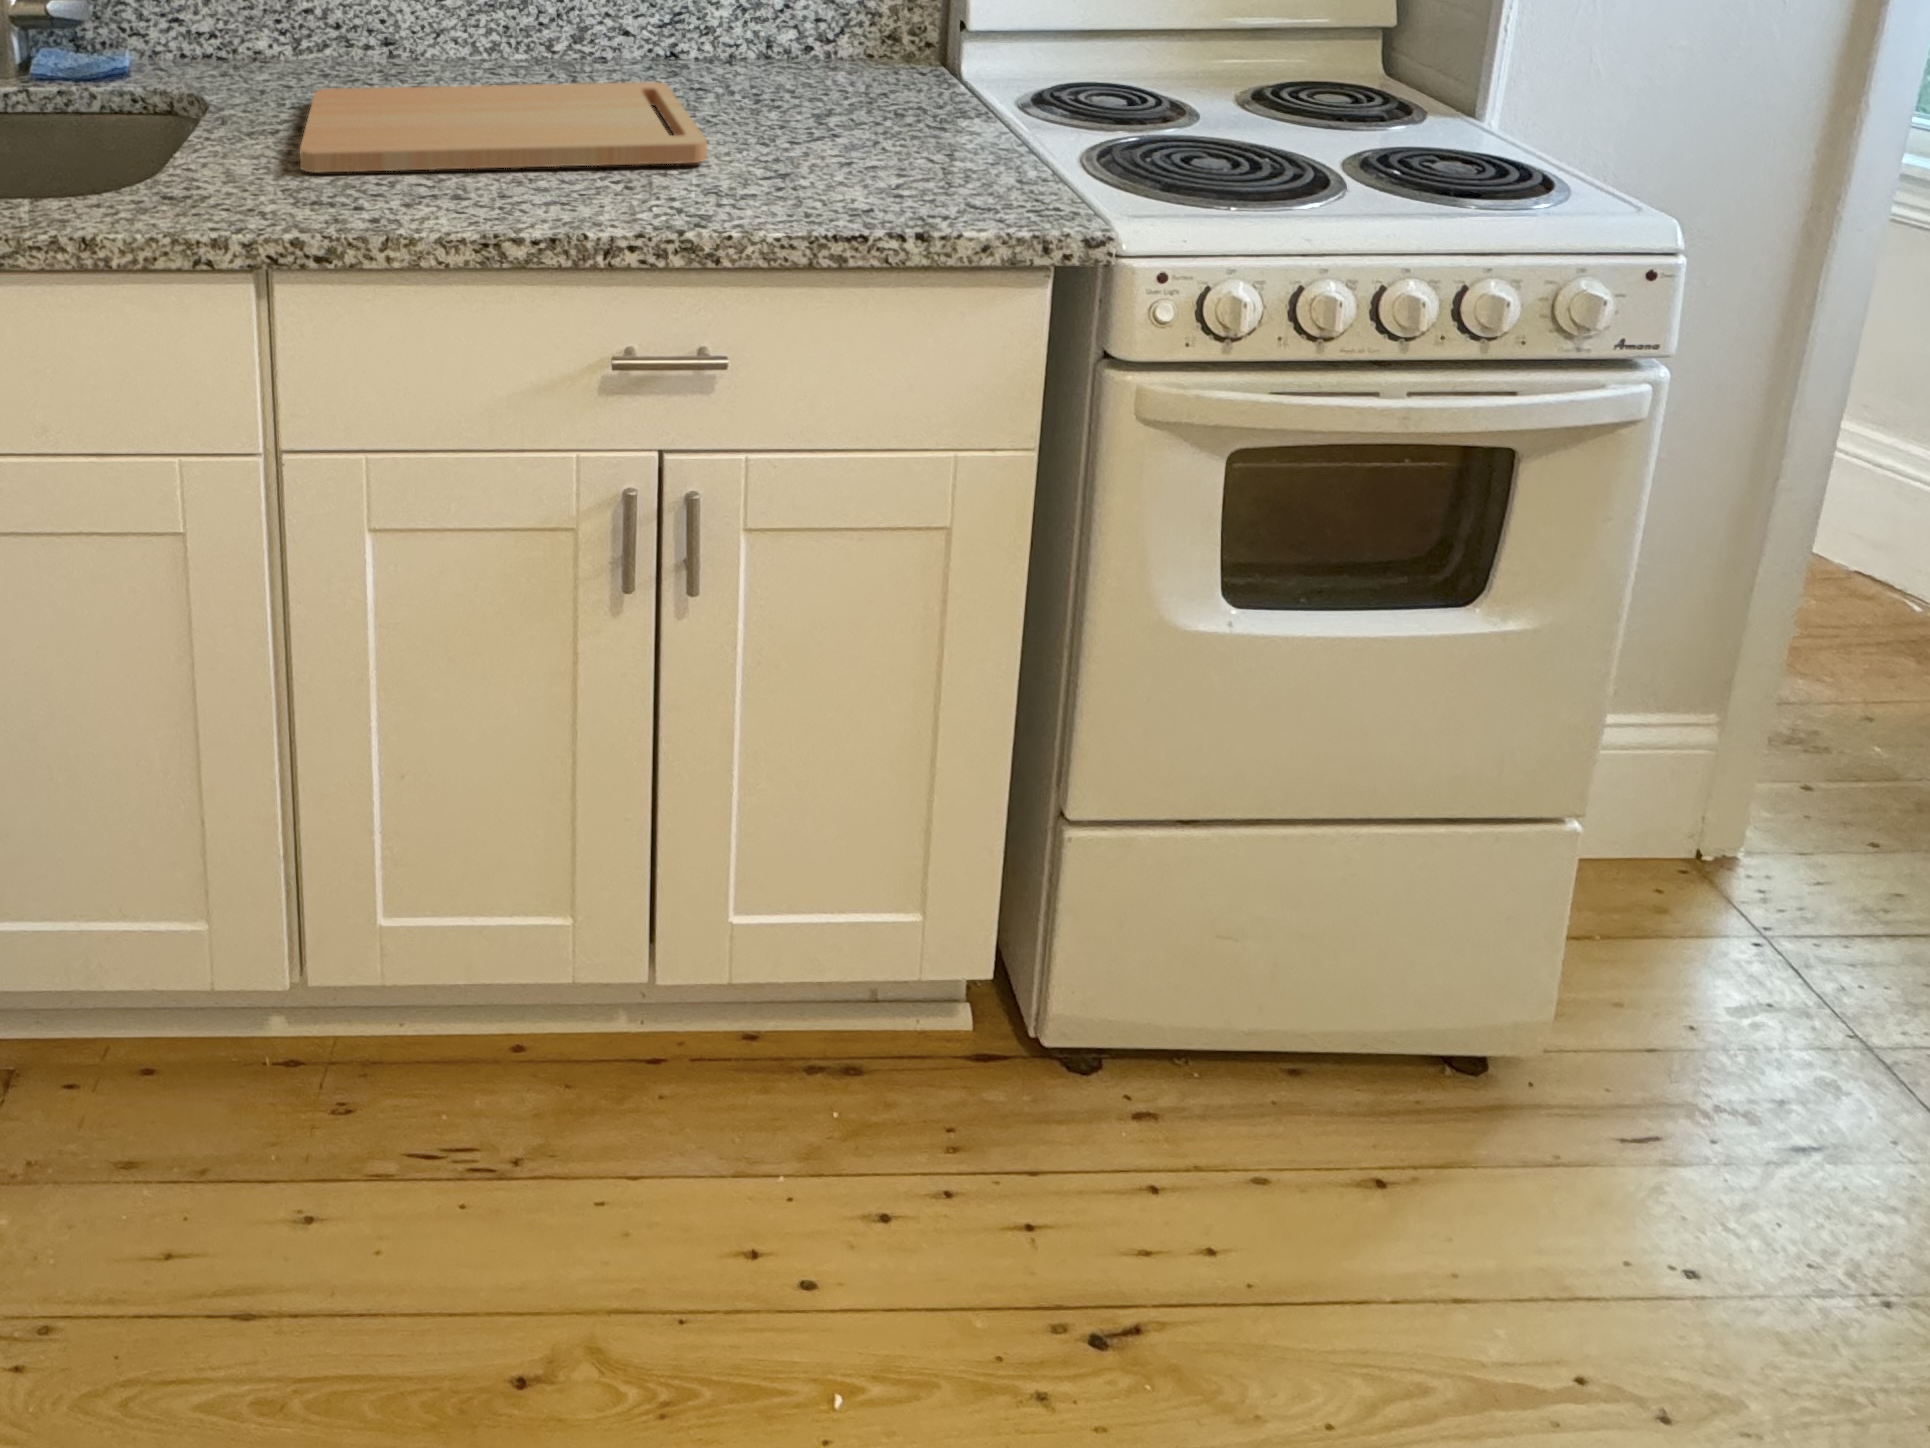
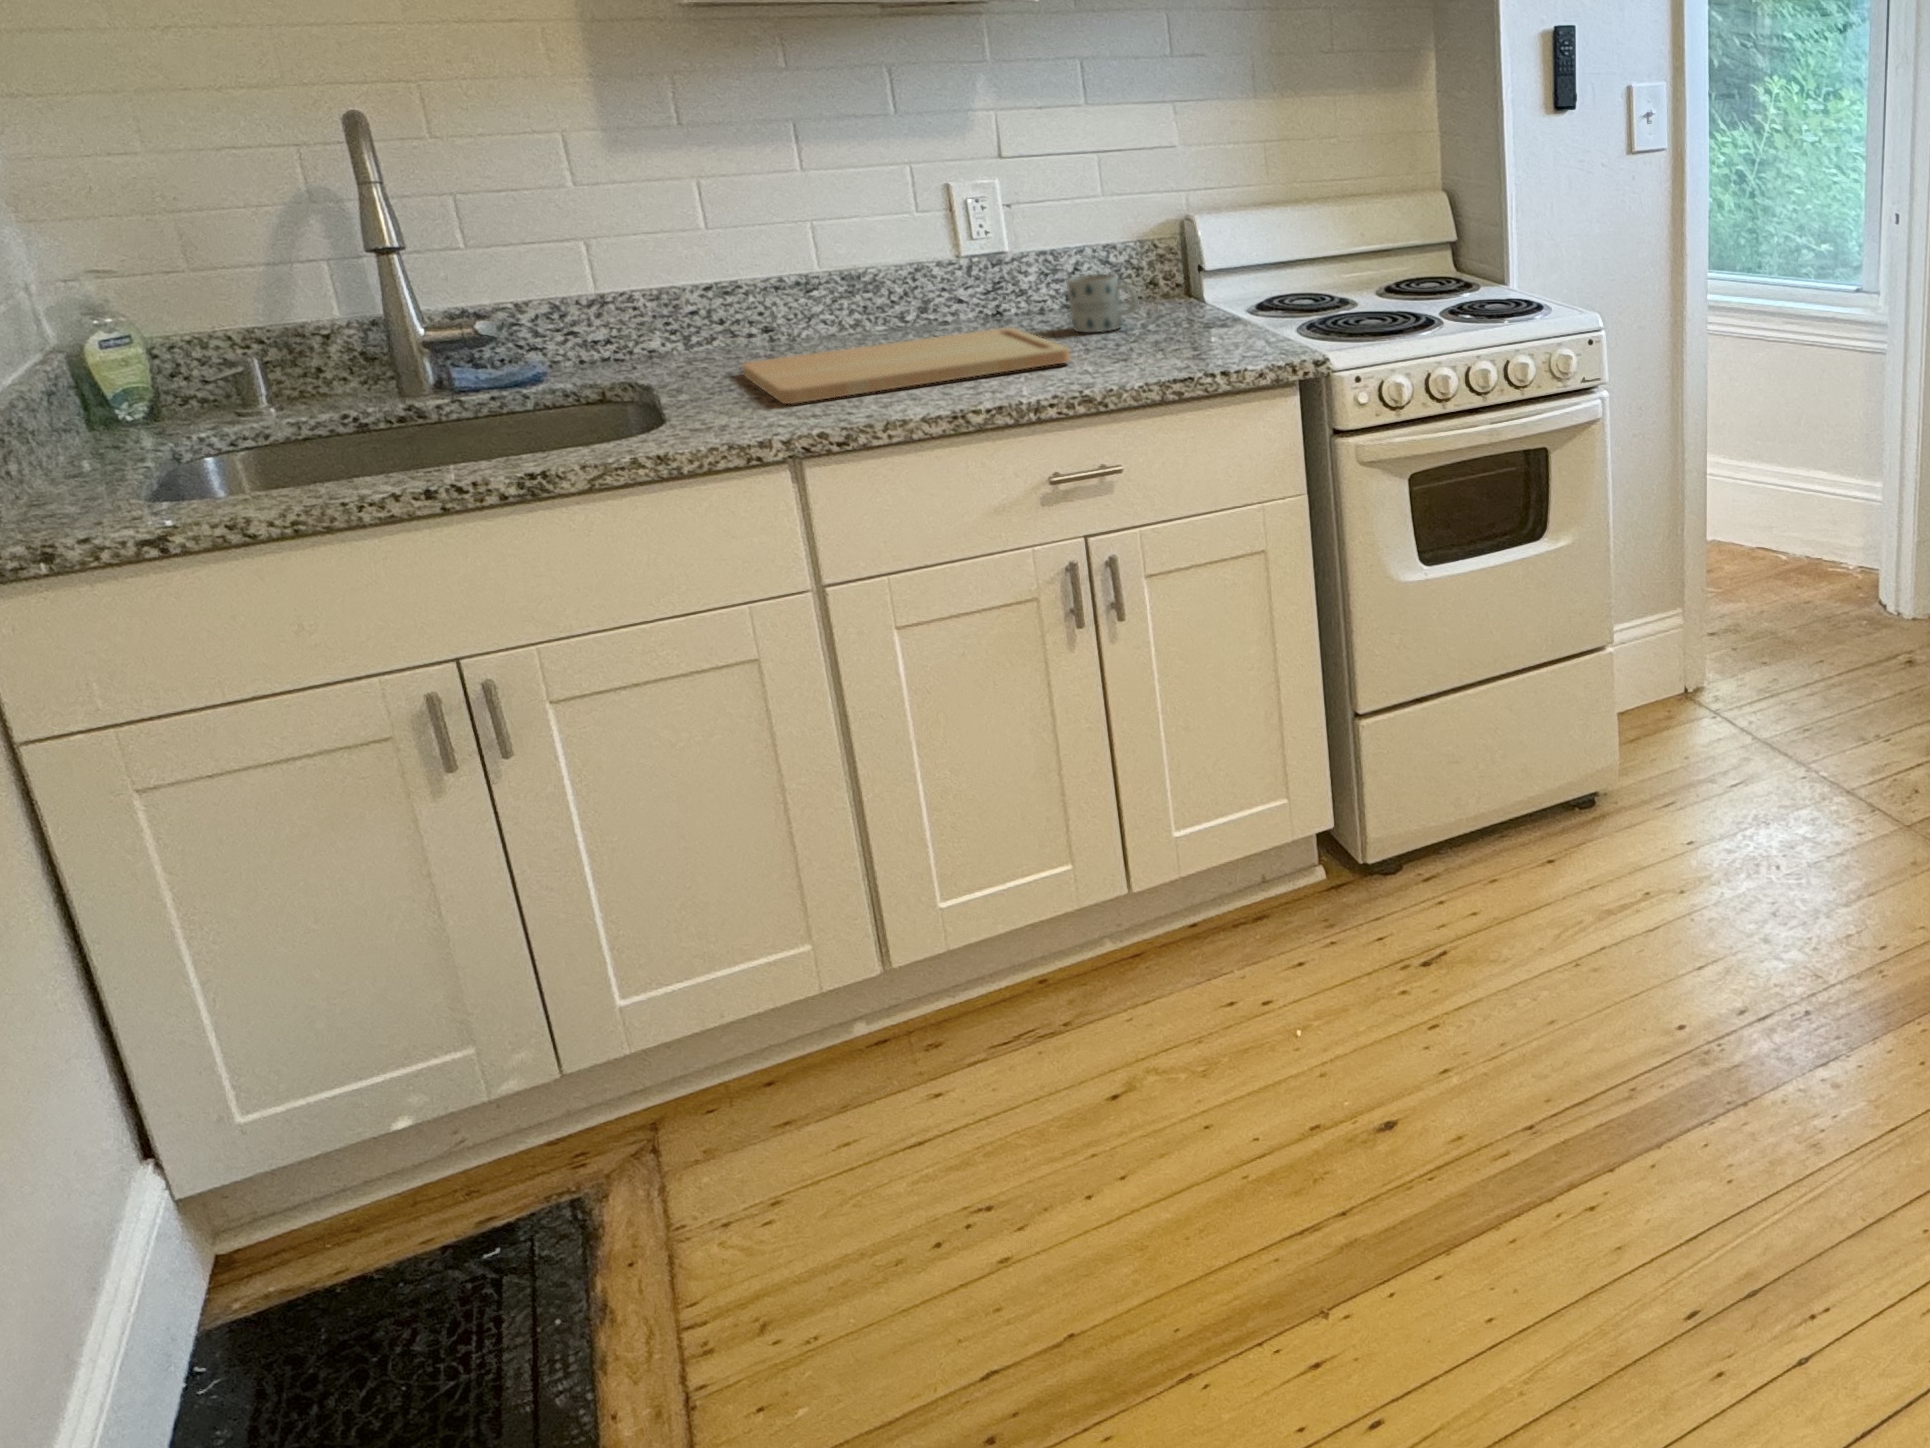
mug: none [750,19,846,107] -> present [1067,274,1139,332]

